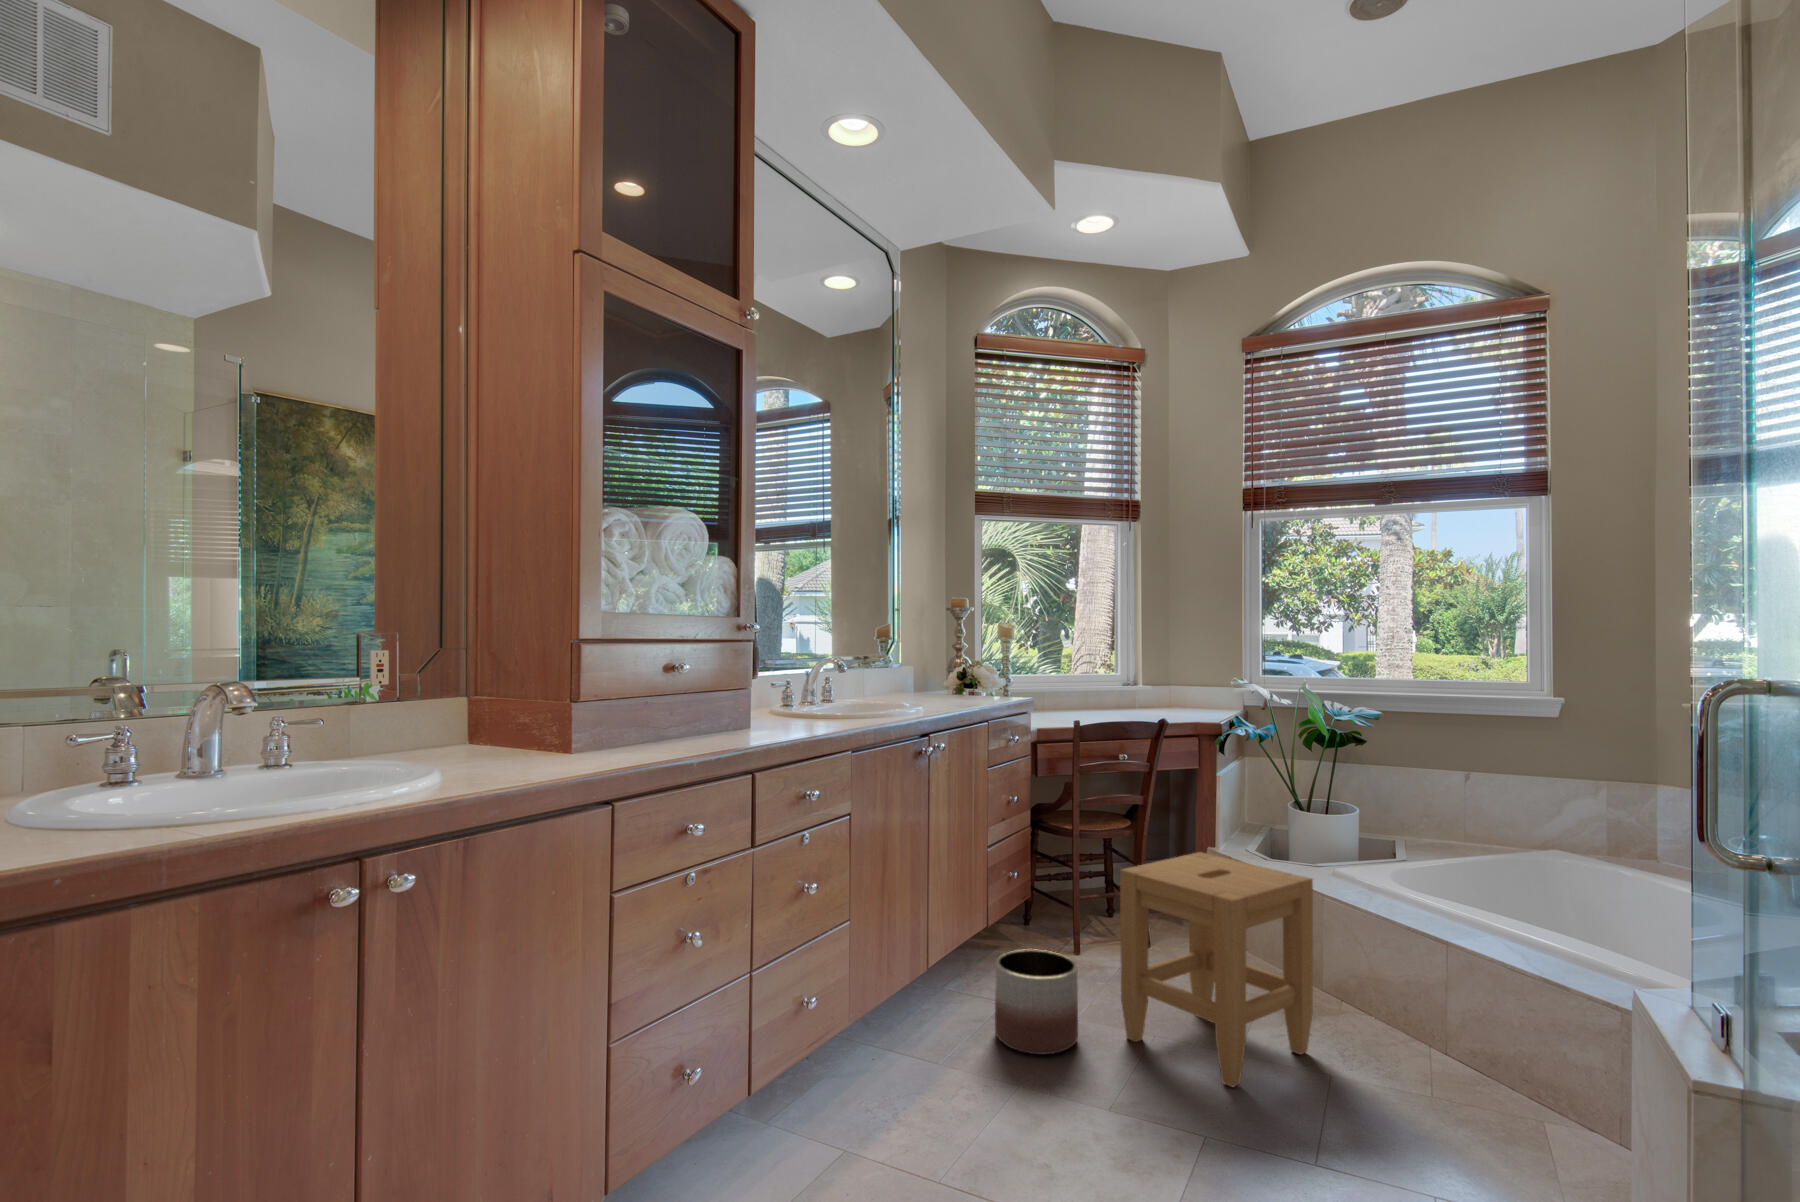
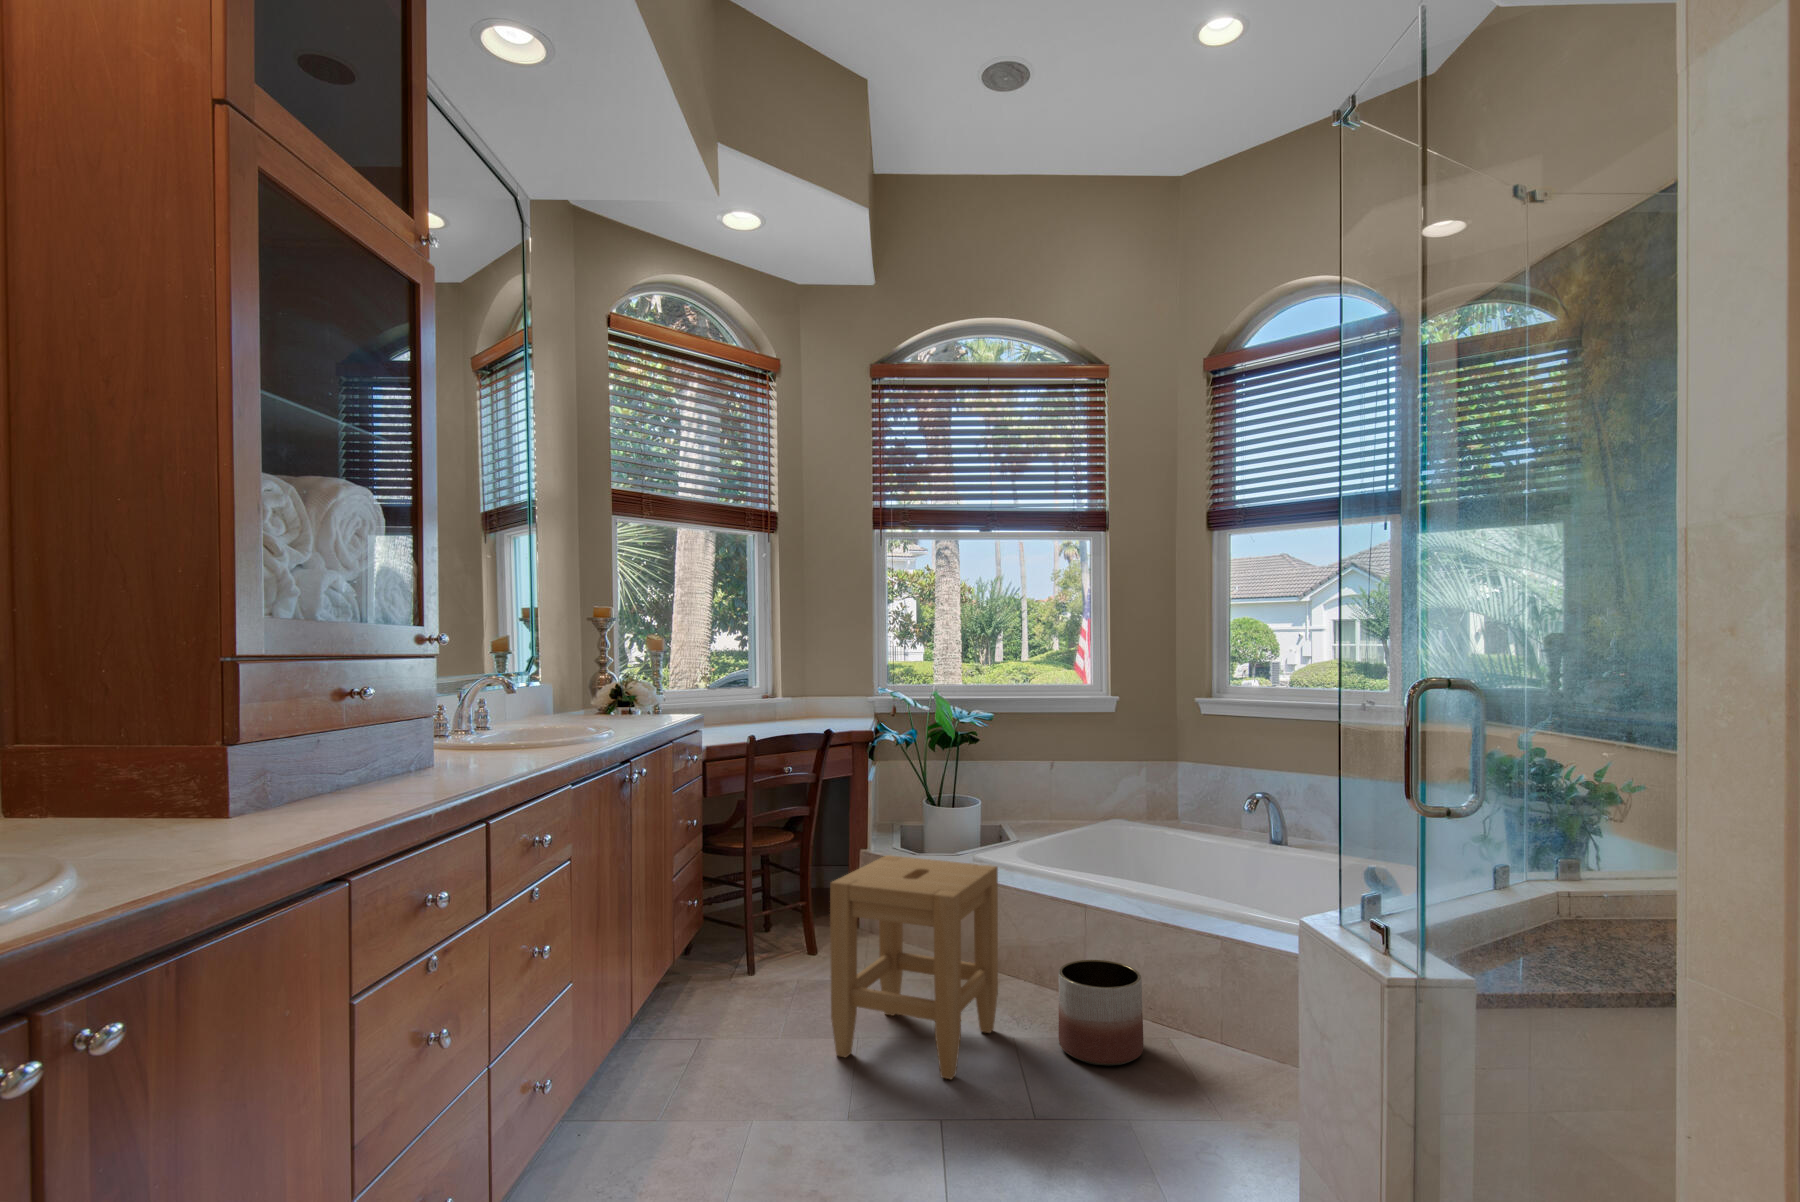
planter: present [995,949,1078,1054] -> present [1059,960,1144,1066]

